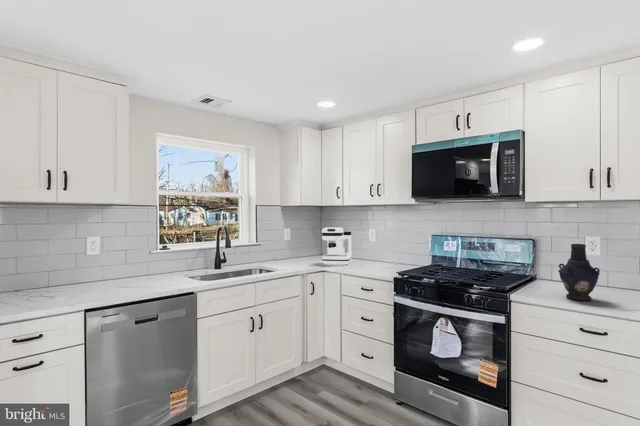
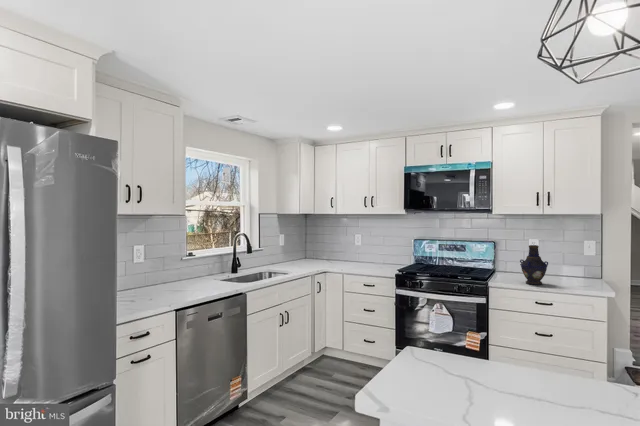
coffee maker: present [322,227,351,265] -> none [320,234,345,266]

